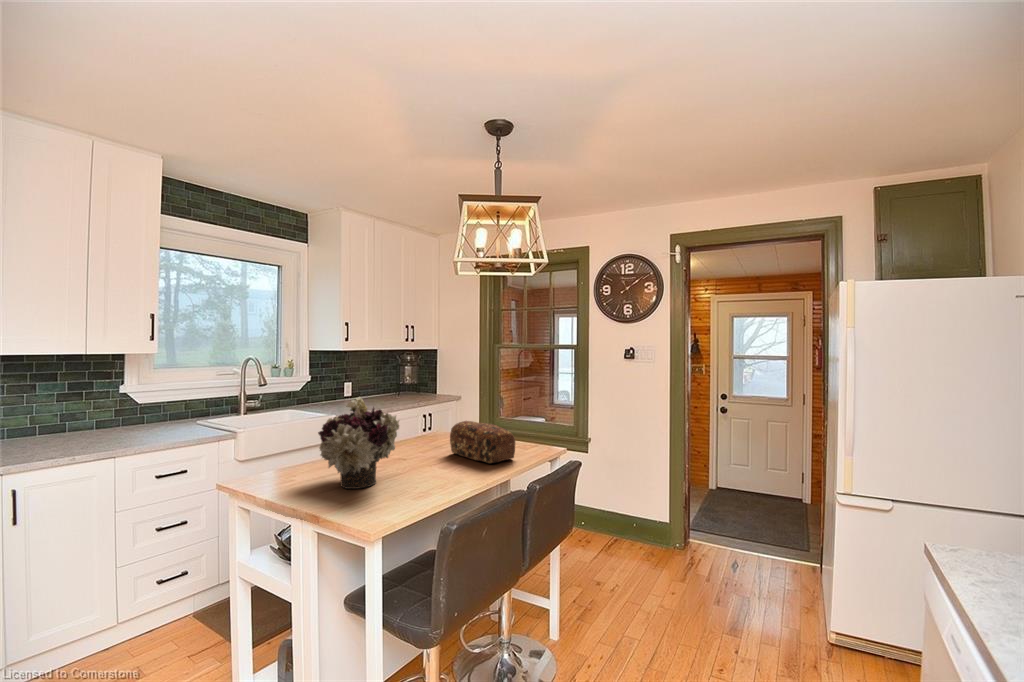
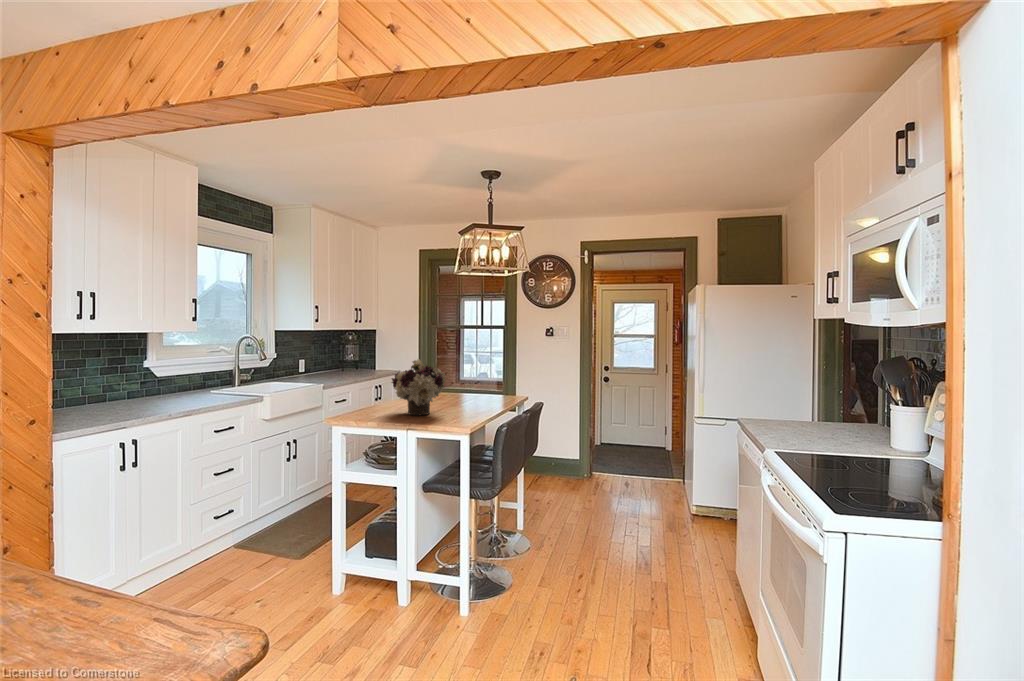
bread loaf: present [450,421,515,463] -> none [452,378,499,403]

